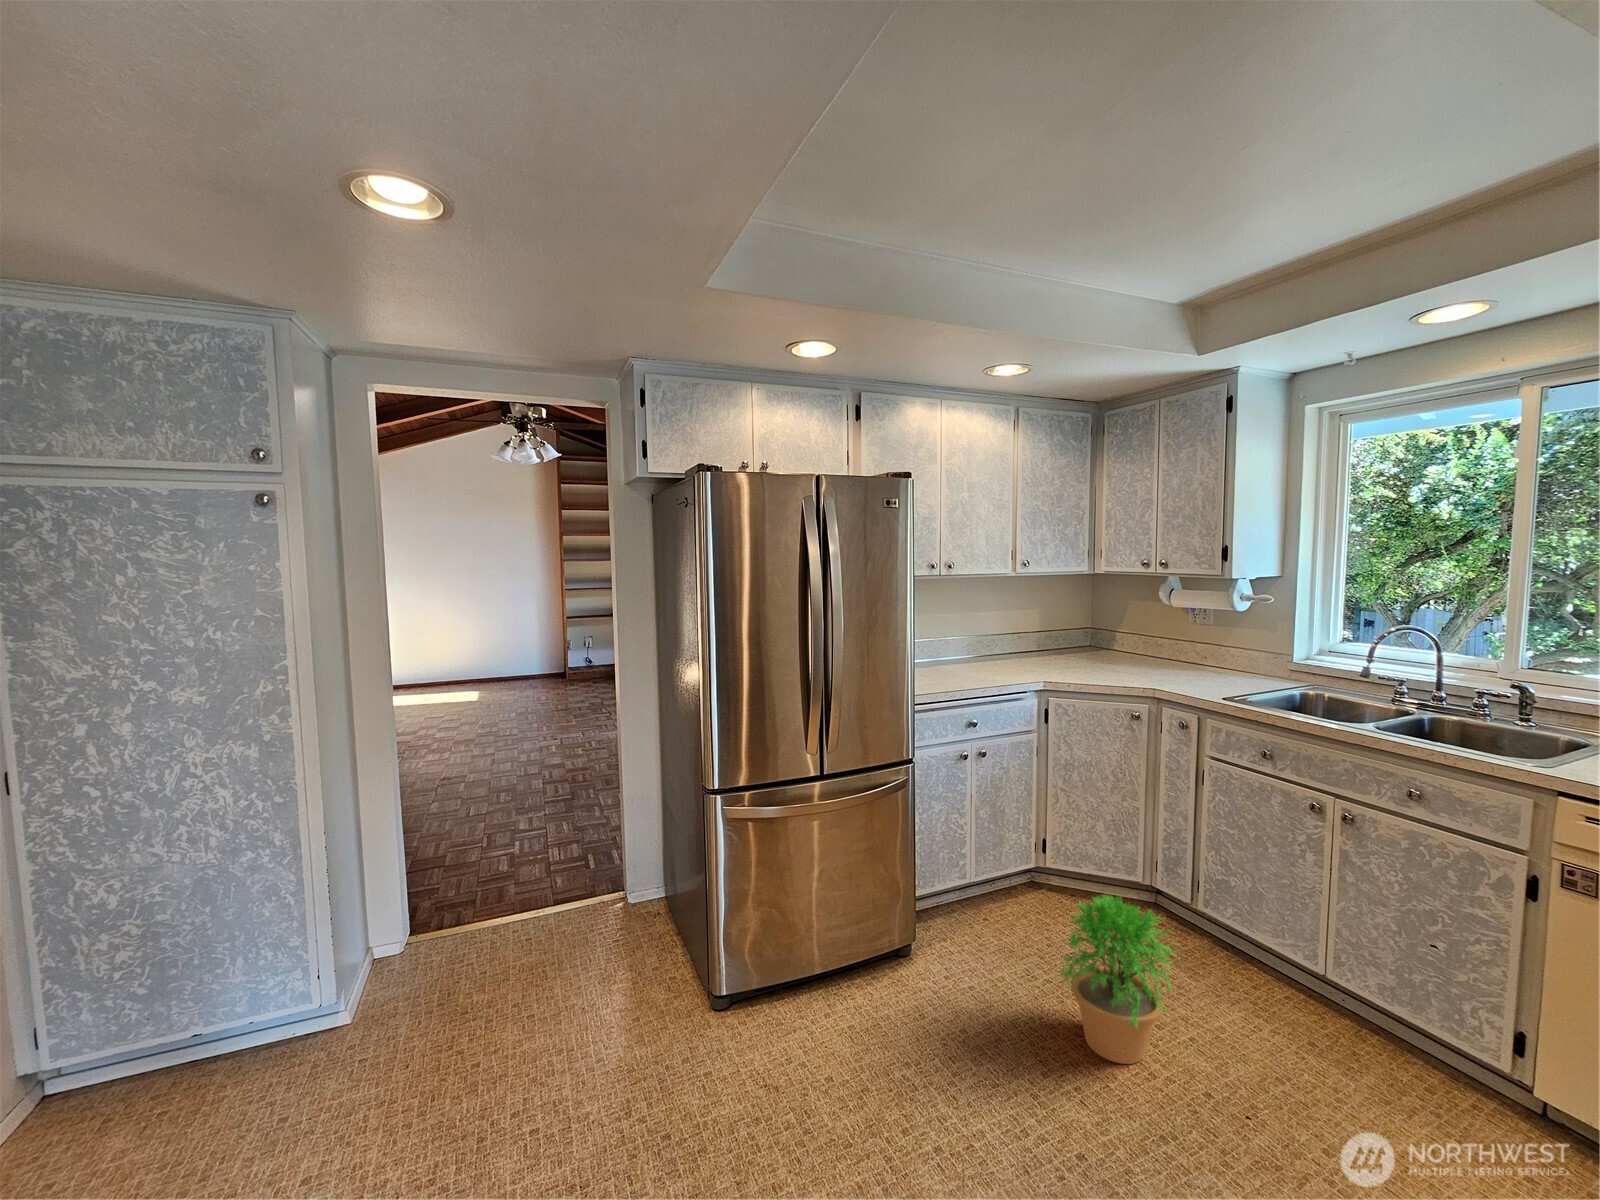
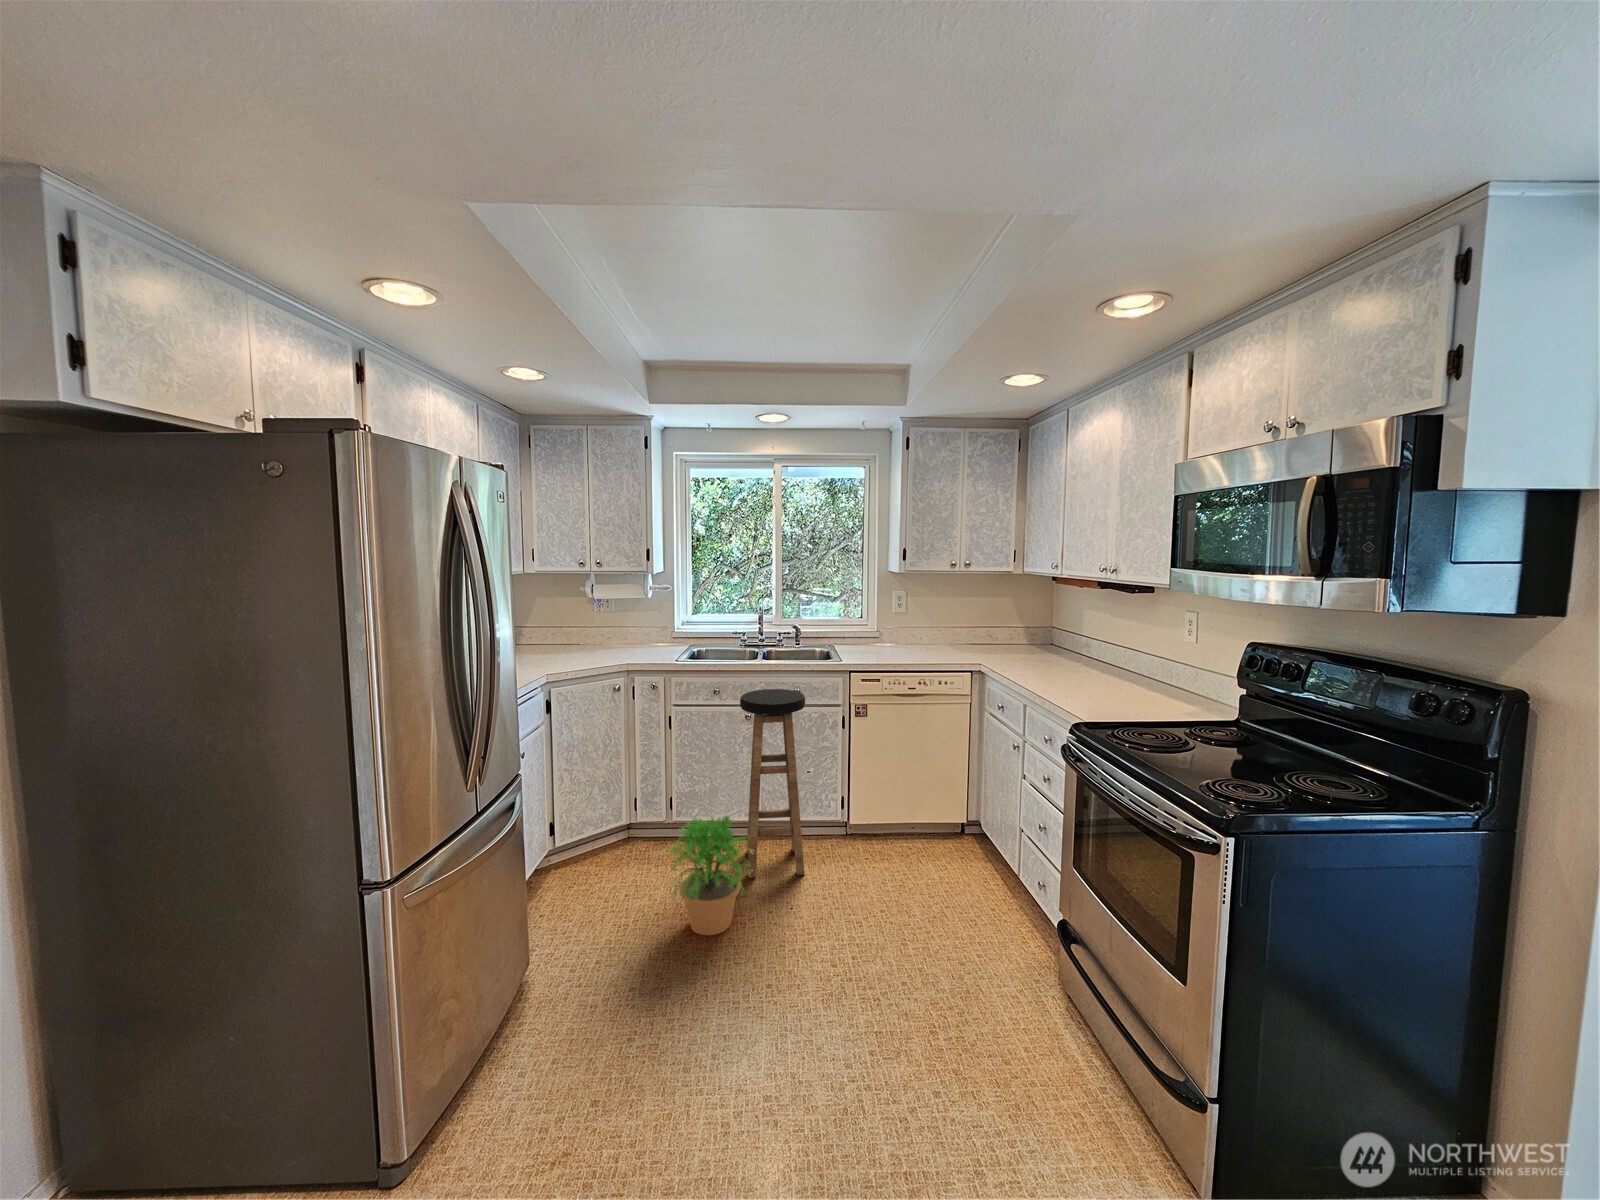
bar stool: none [1235,764,1387,1099] -> present [740,689,805,878]

